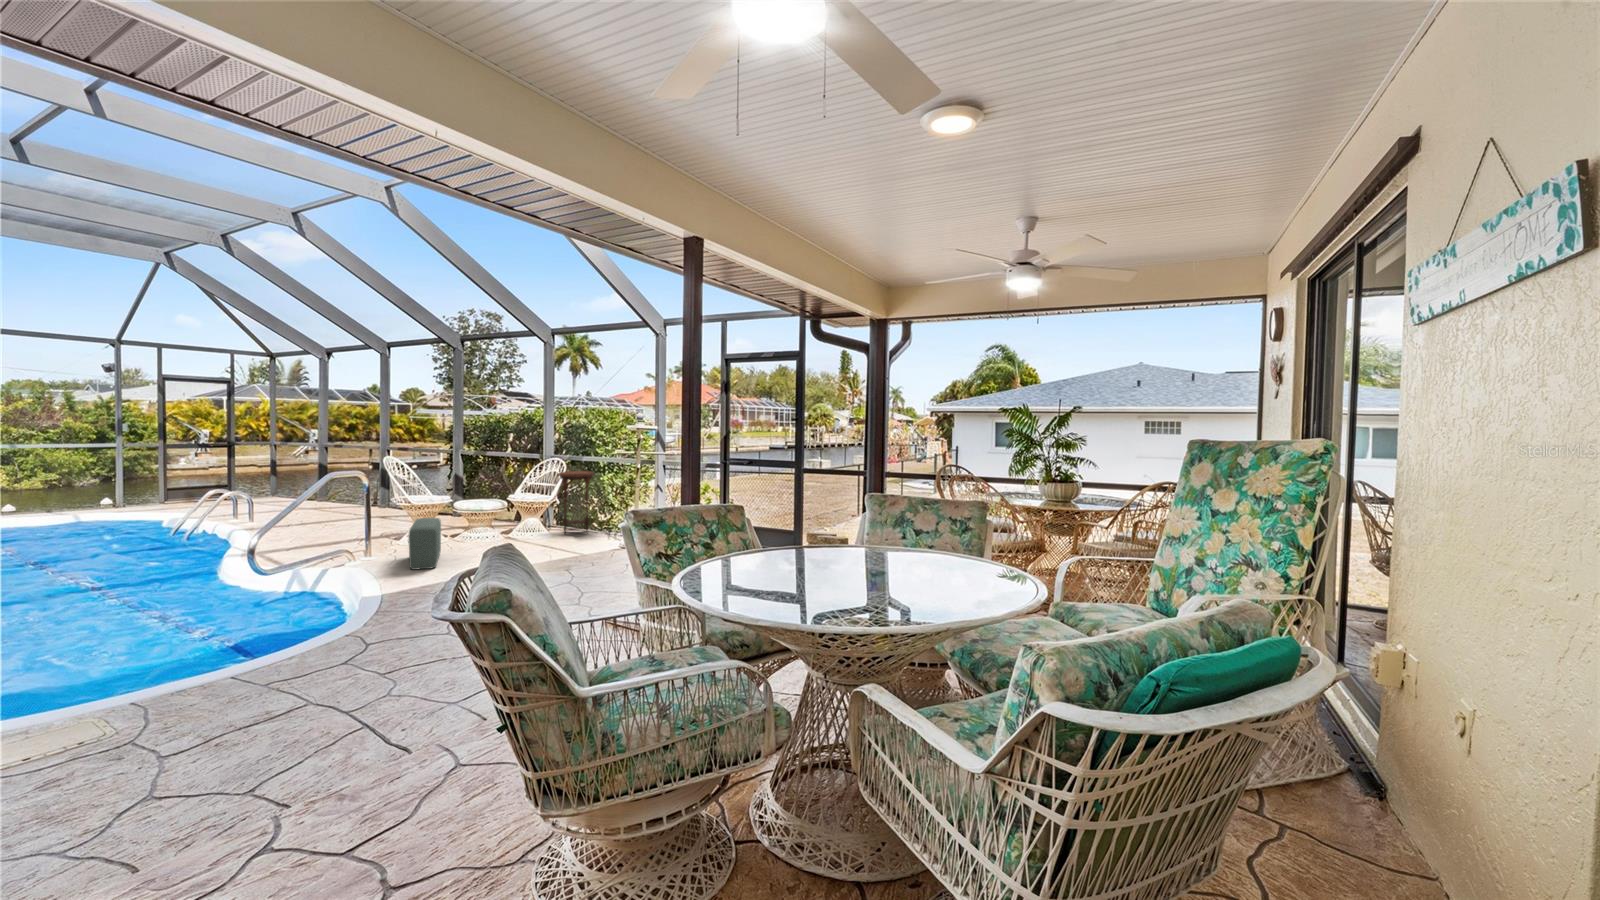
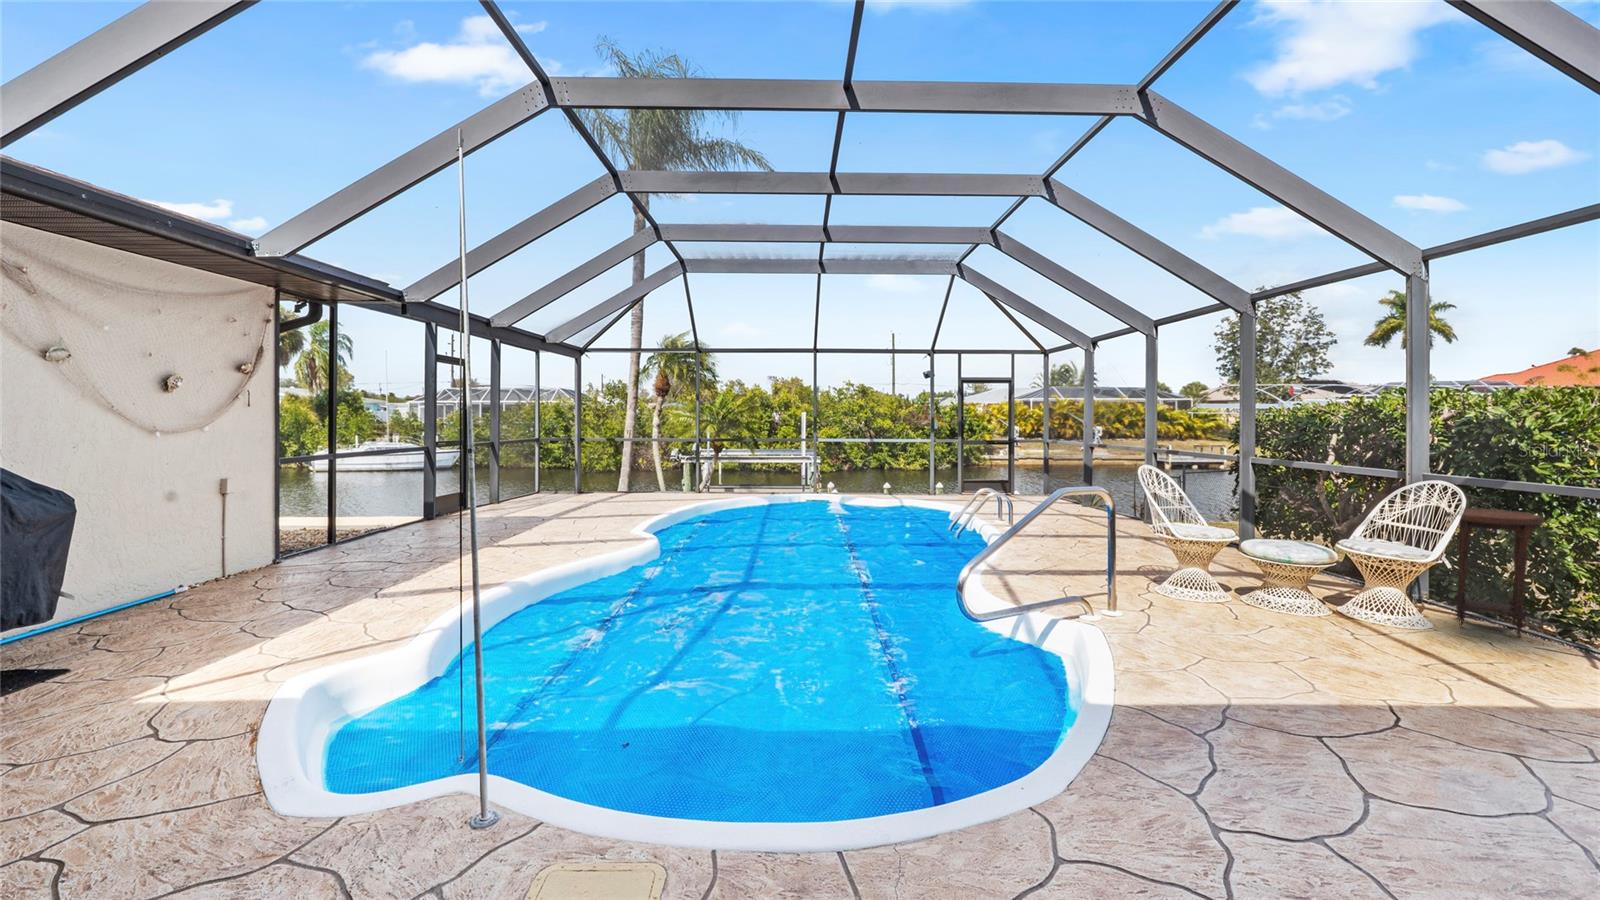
pouf: present [408,518,441,570] -> none [1163,572,1216,666]

